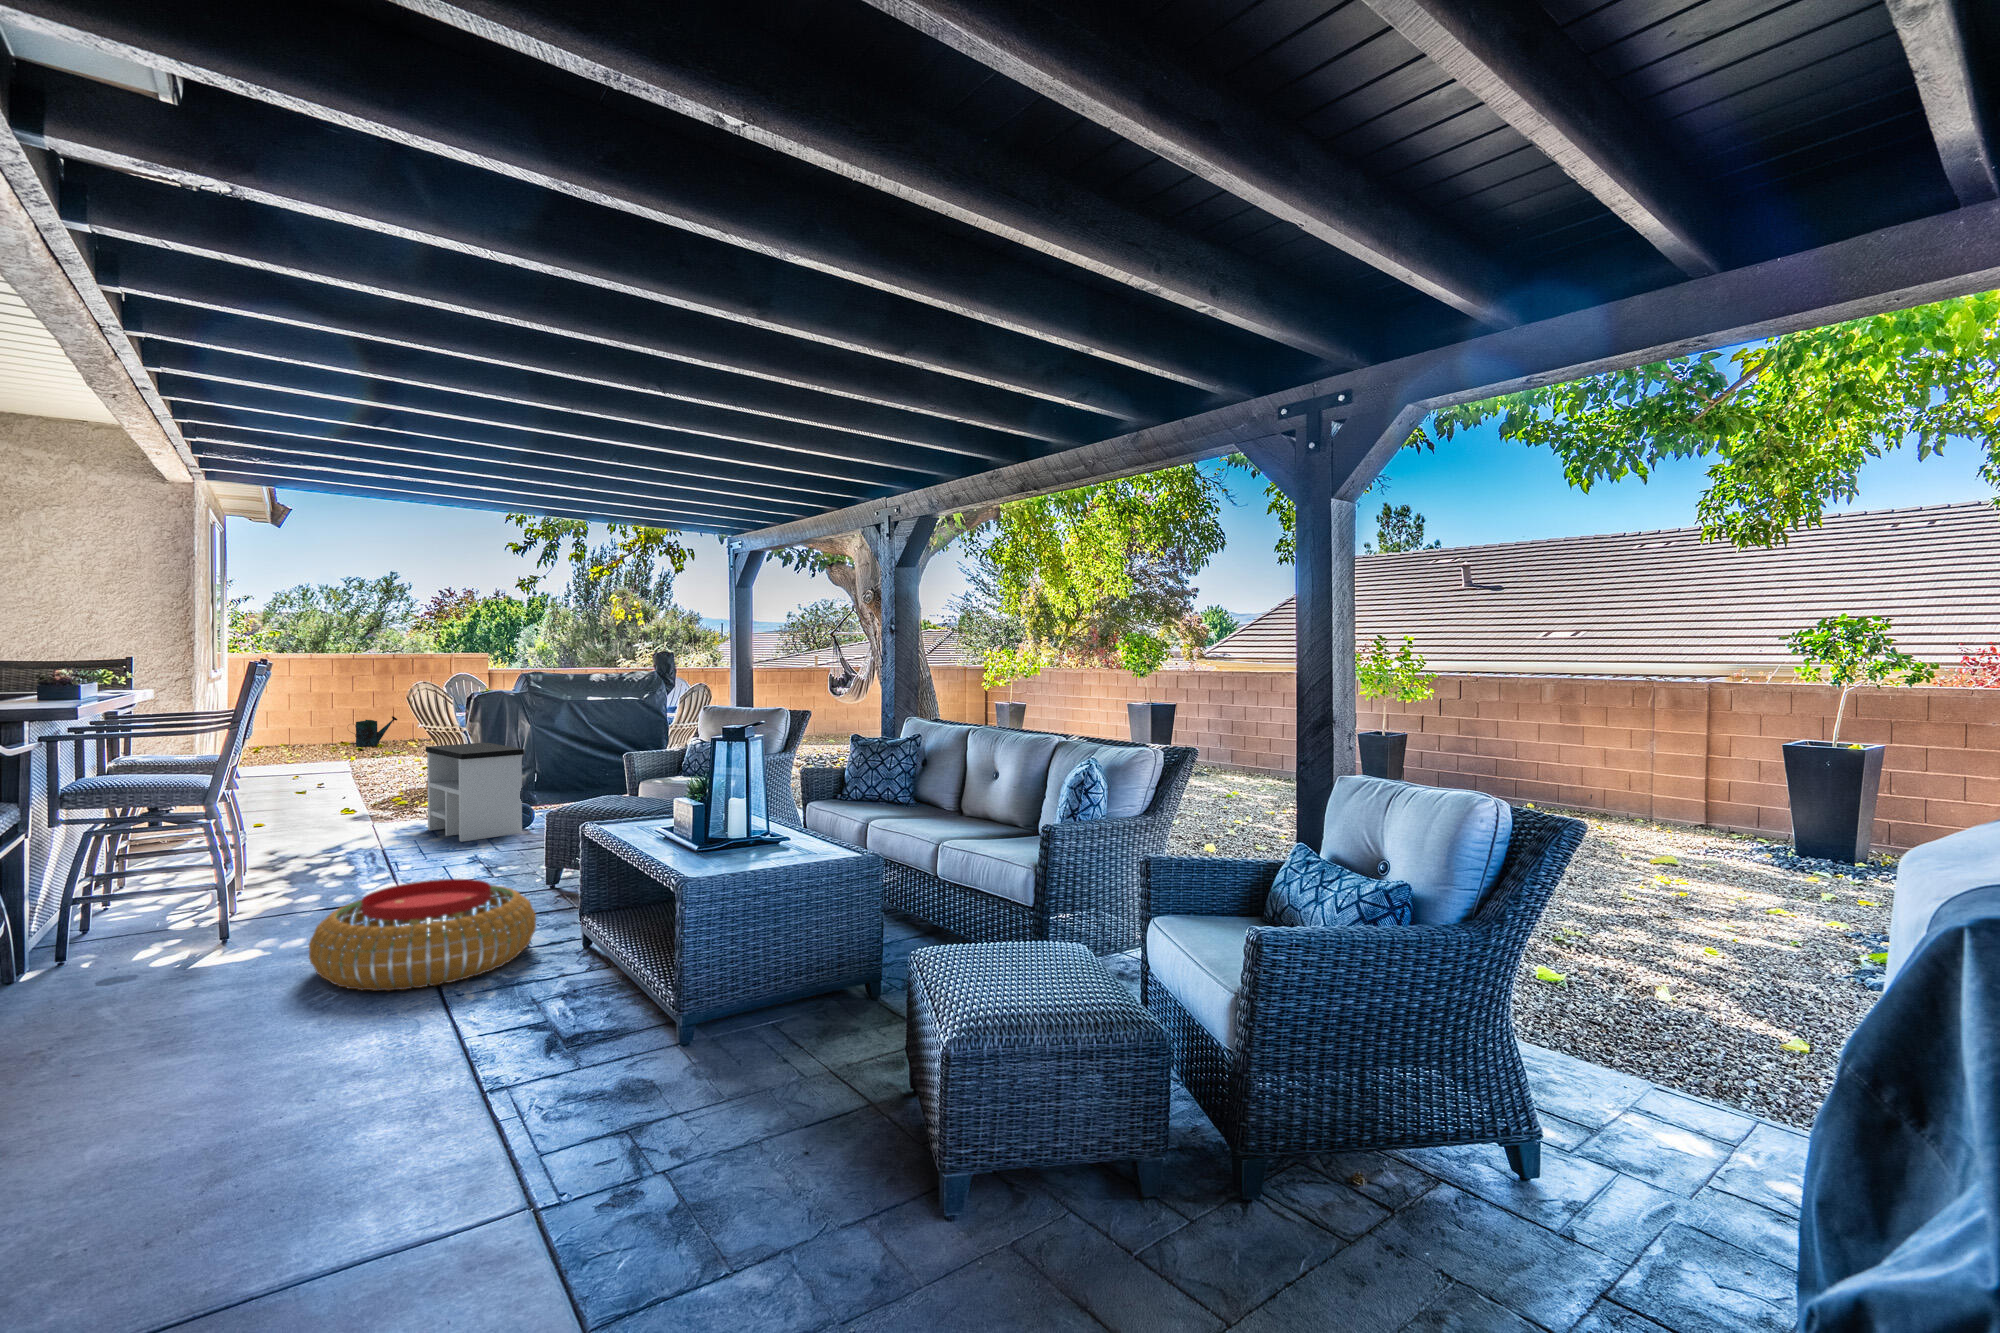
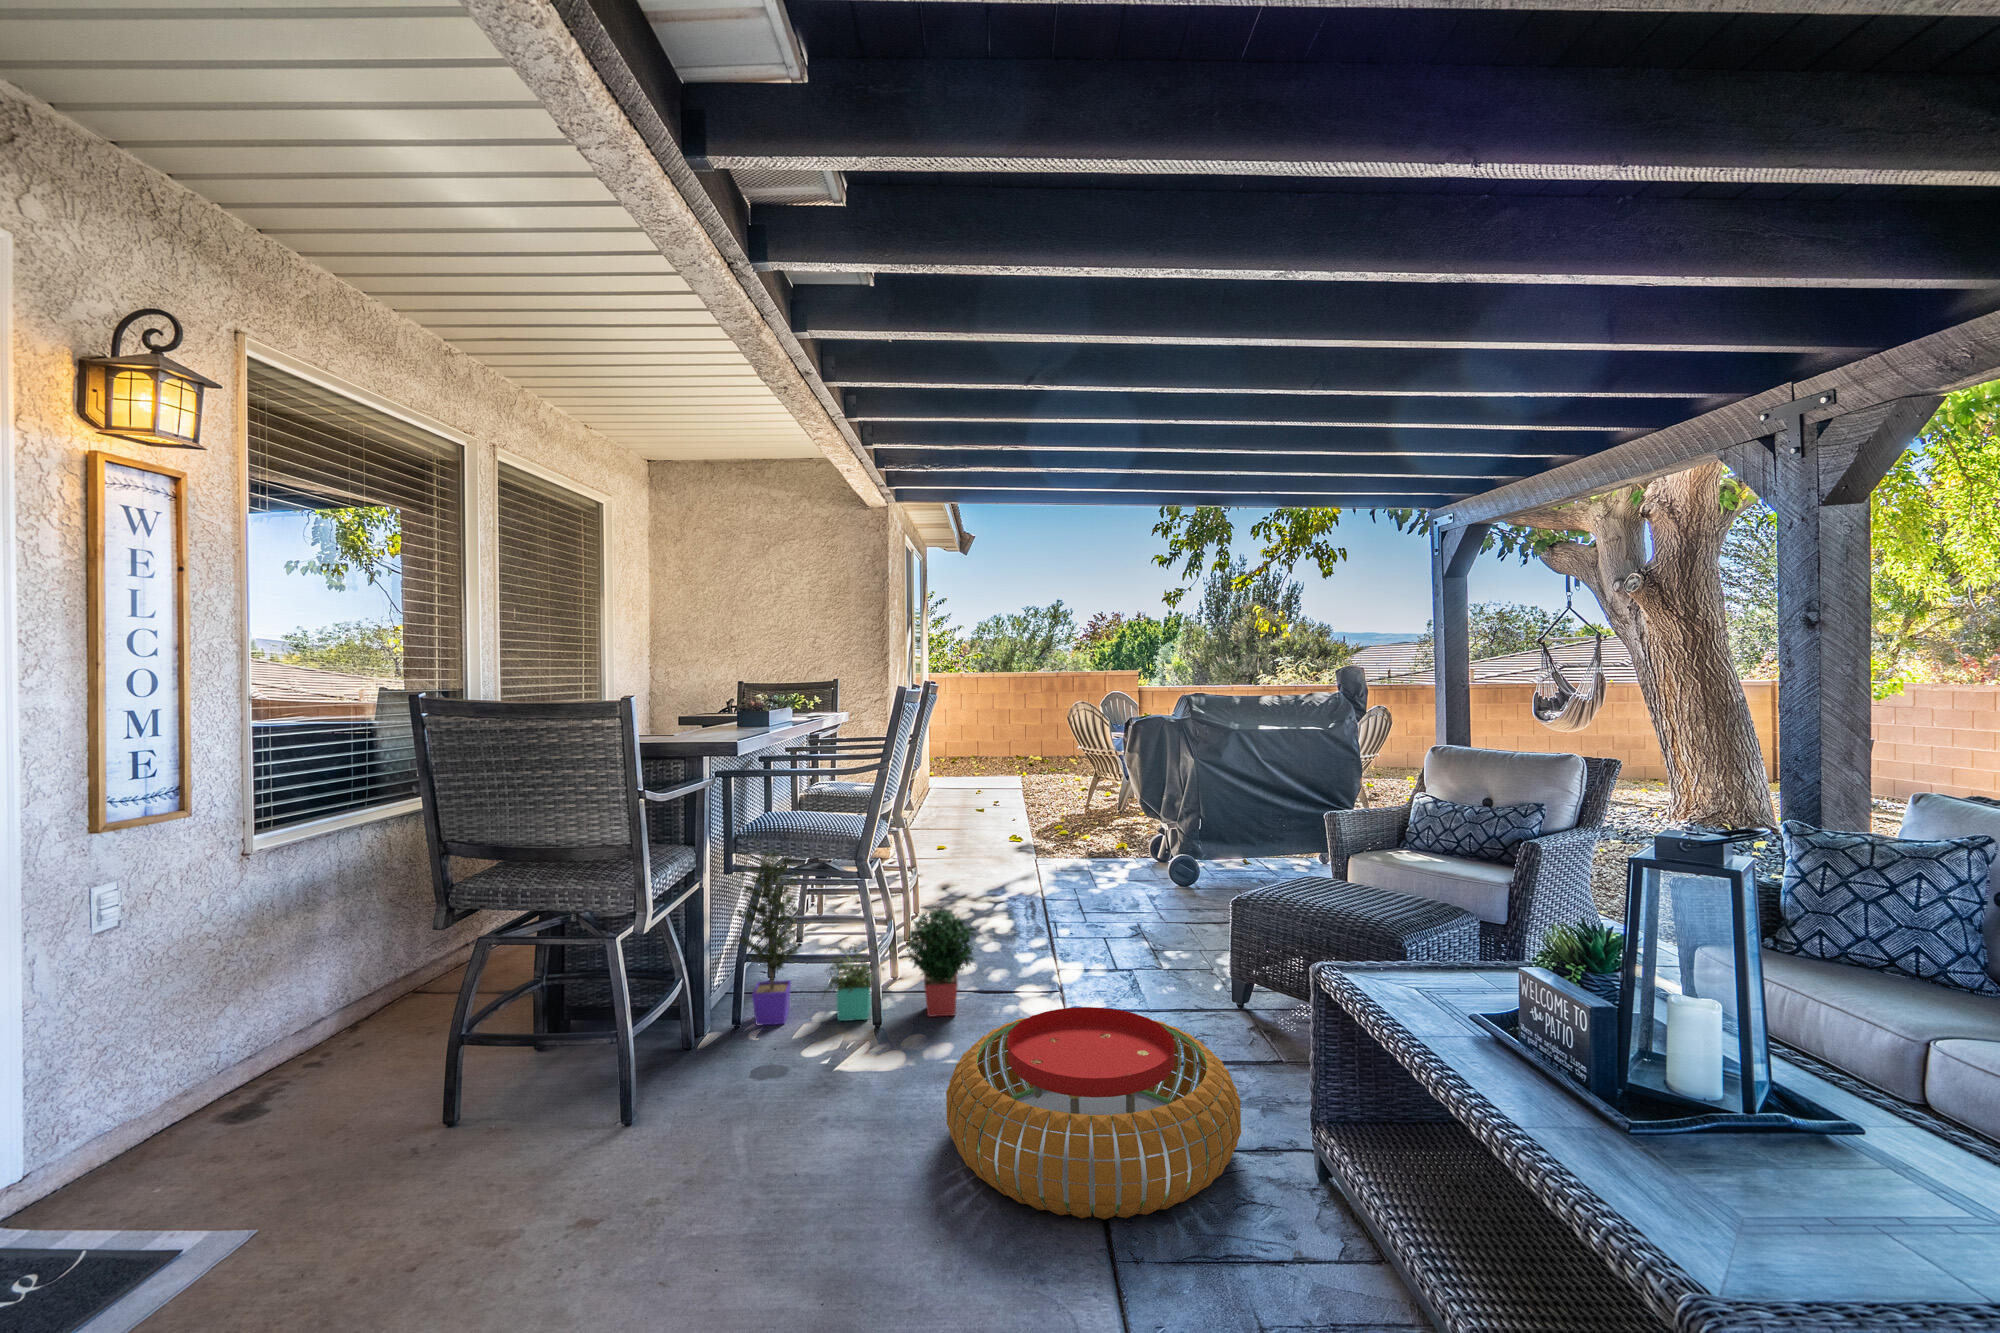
watering can: present [355,716,397,747] -> none [1022,731,1061,759]
side table: present [426,743,524,842] -> none [1084,775,1186,895]
potted plant: none [48,788,323,960] -> present [734,840,976,1025]

